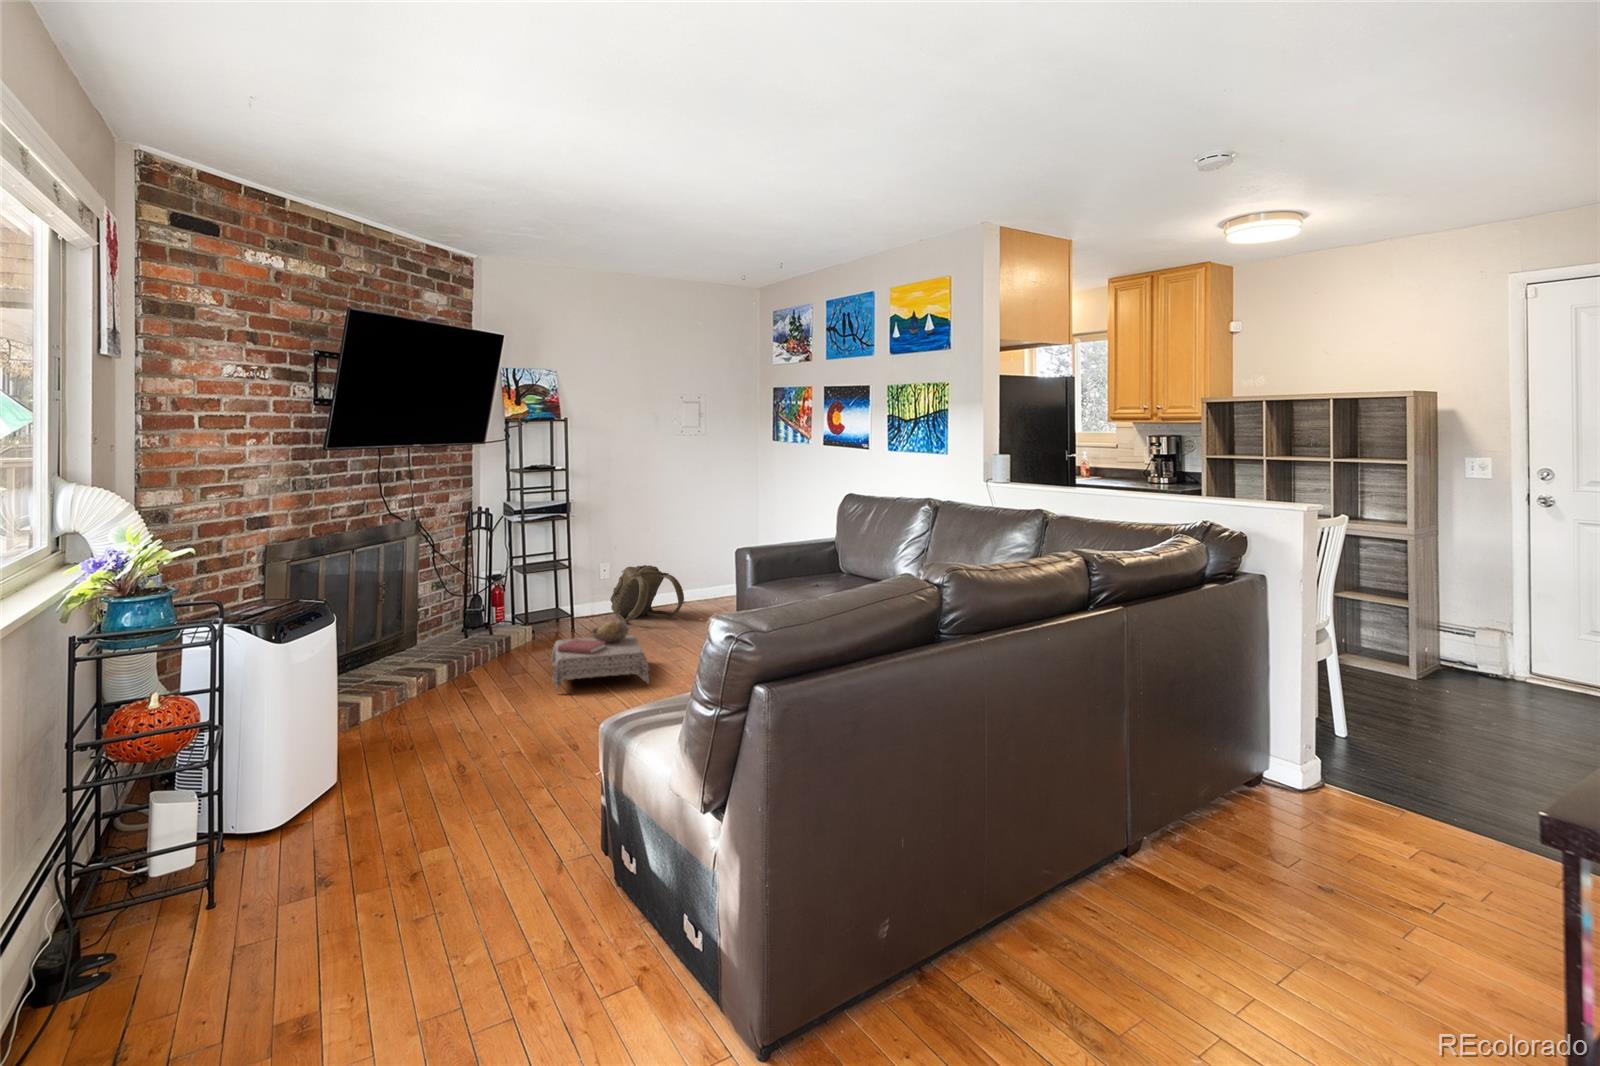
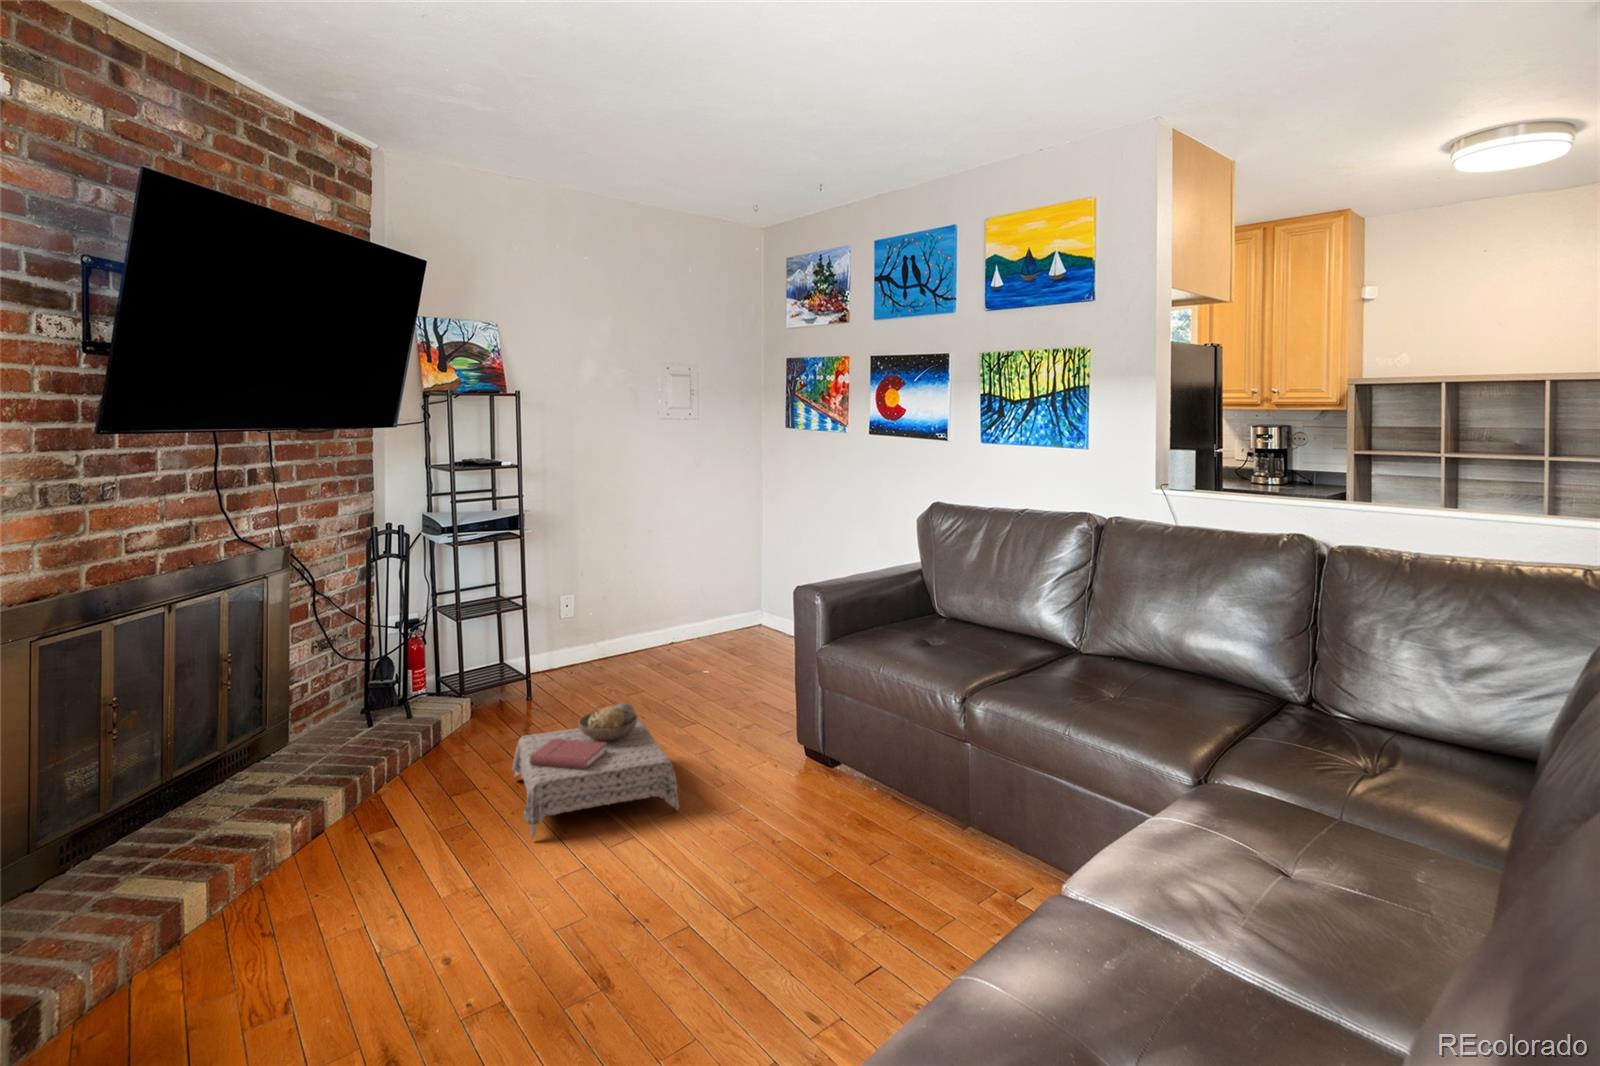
backpack: present [610,565,684,623] -> none [577,598,684,683]

